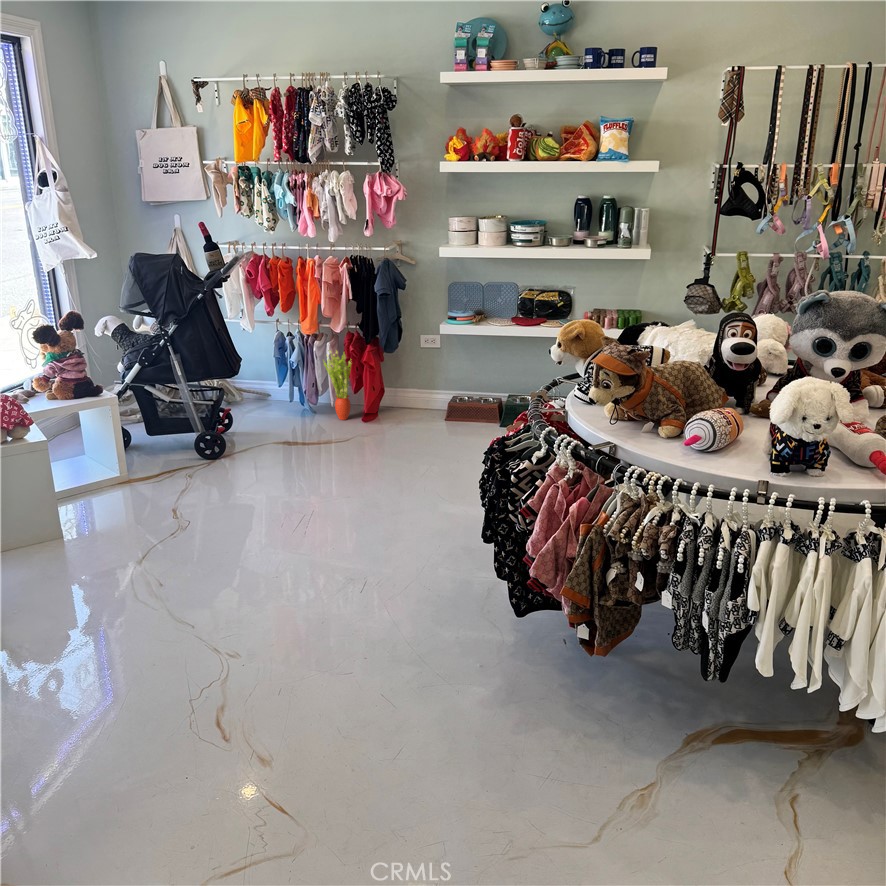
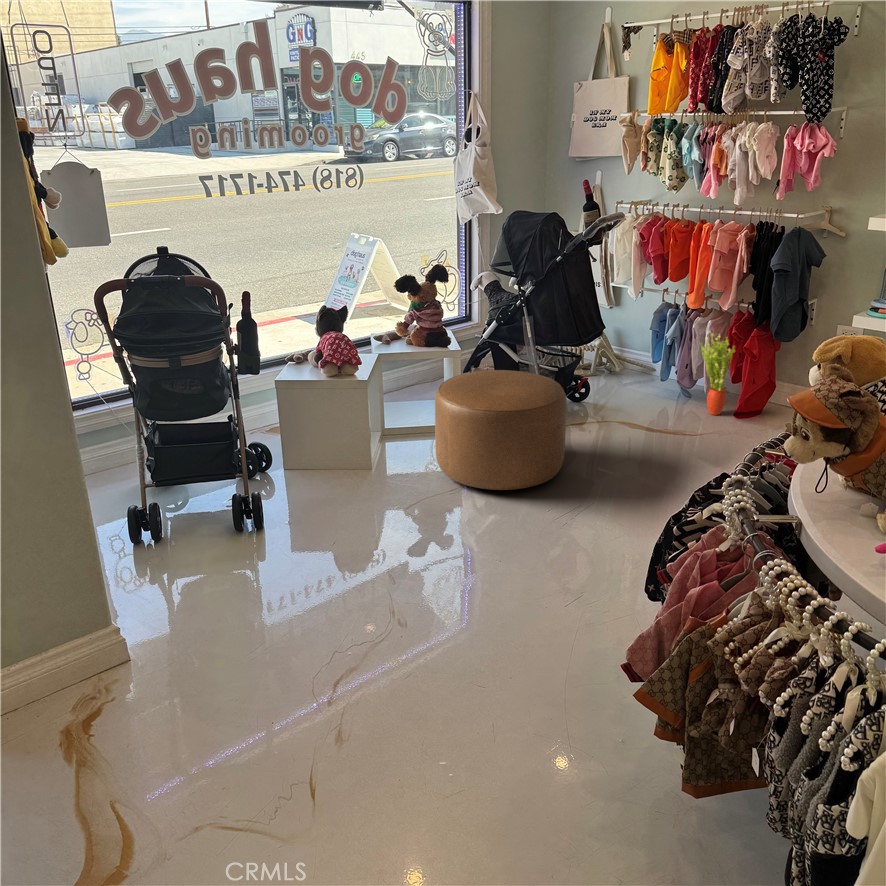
ottoman: none [125,406,262,524] -> present [435,370,567,490]

